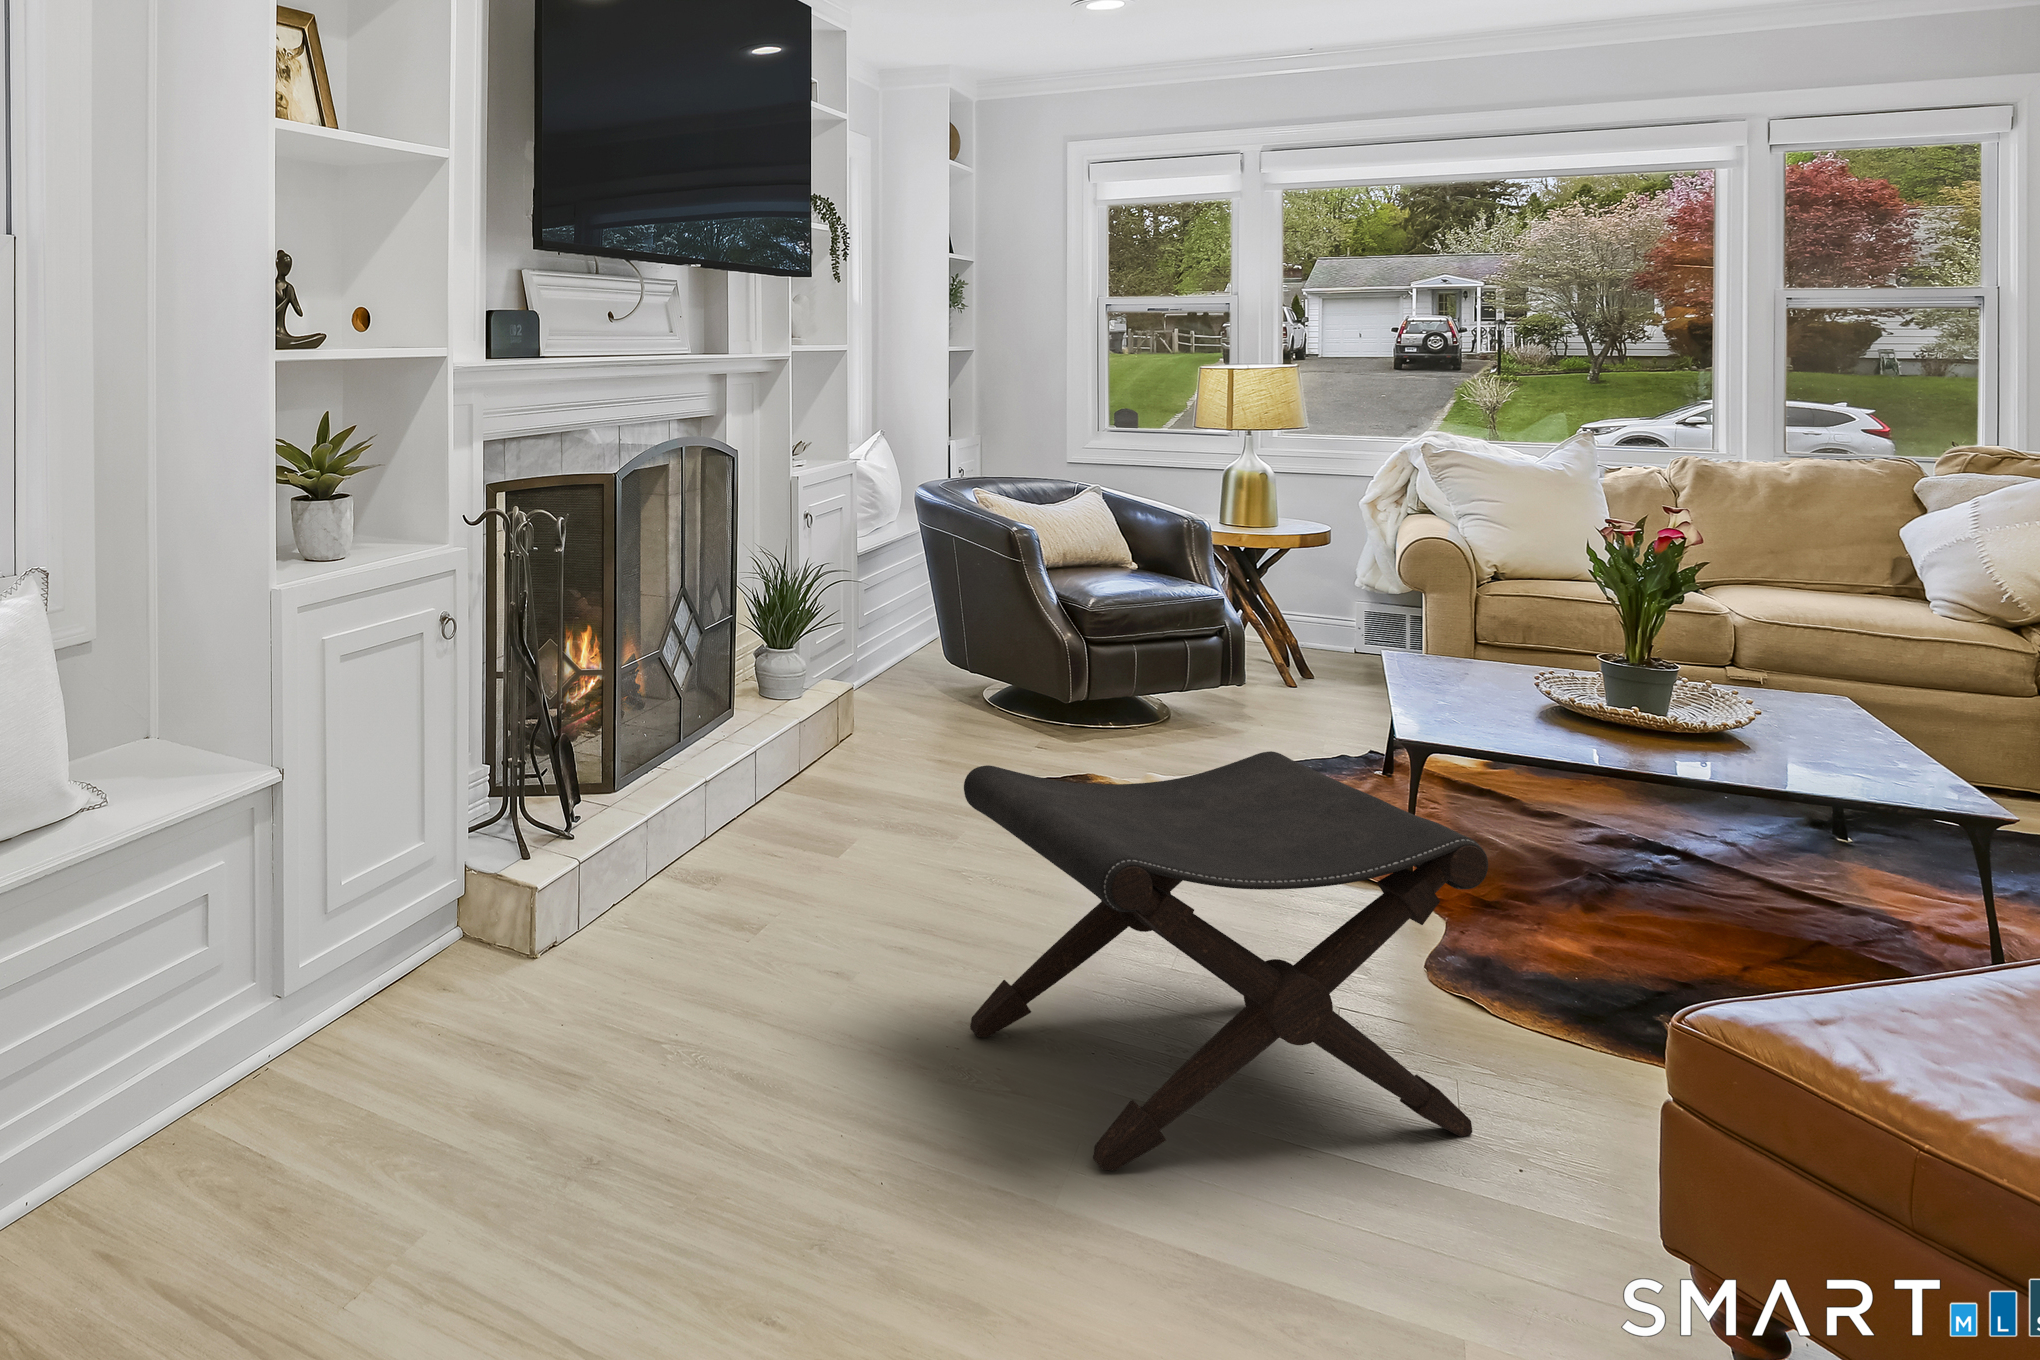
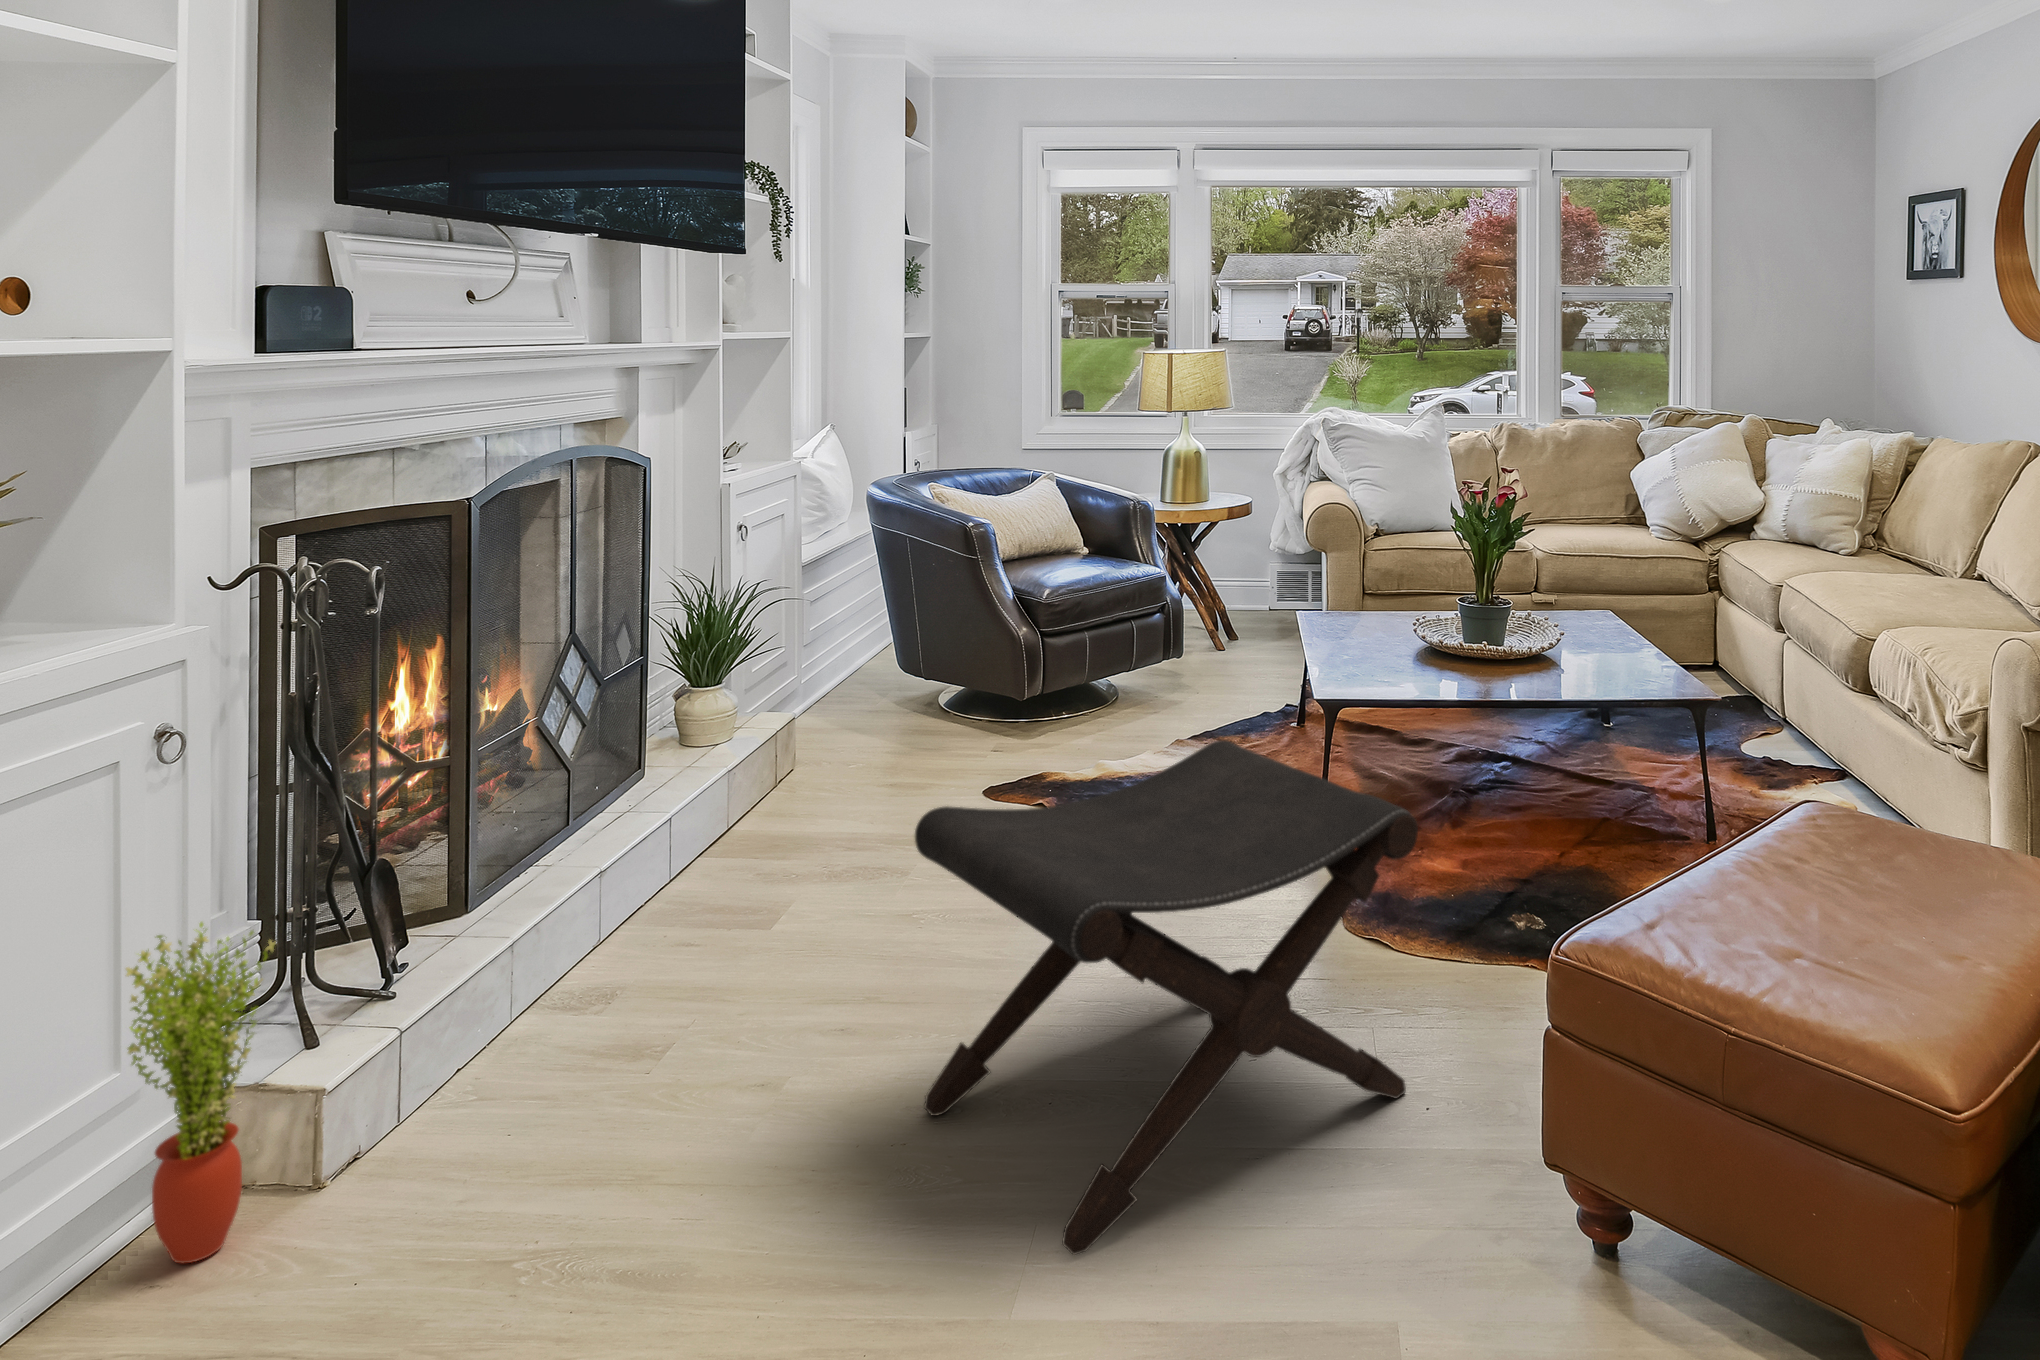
potted plant: none [412,758,496,997] -> present [126,922,275,1263]

